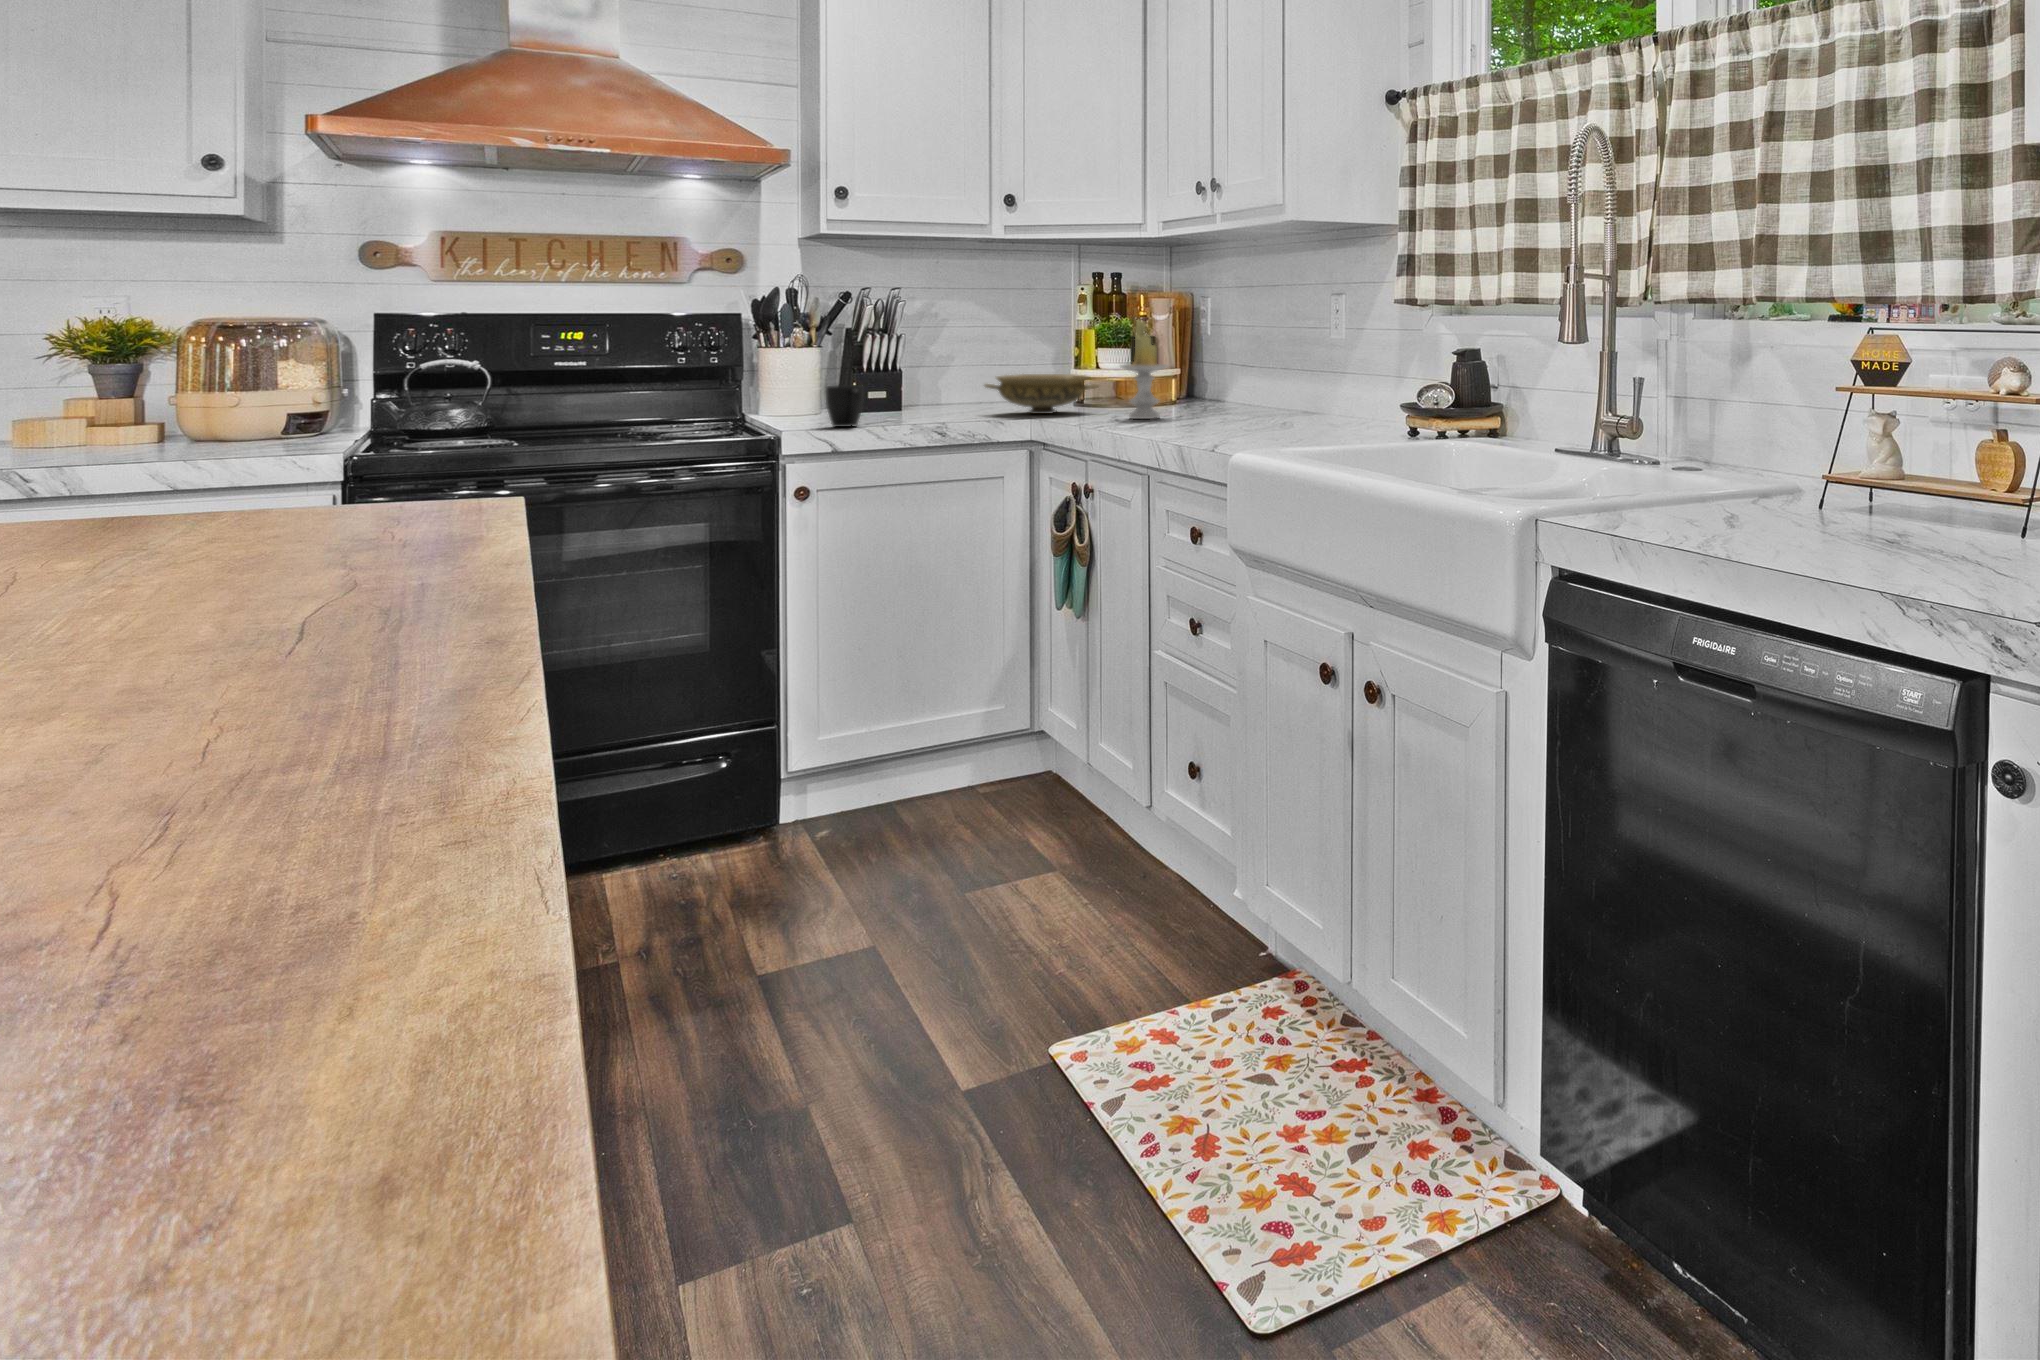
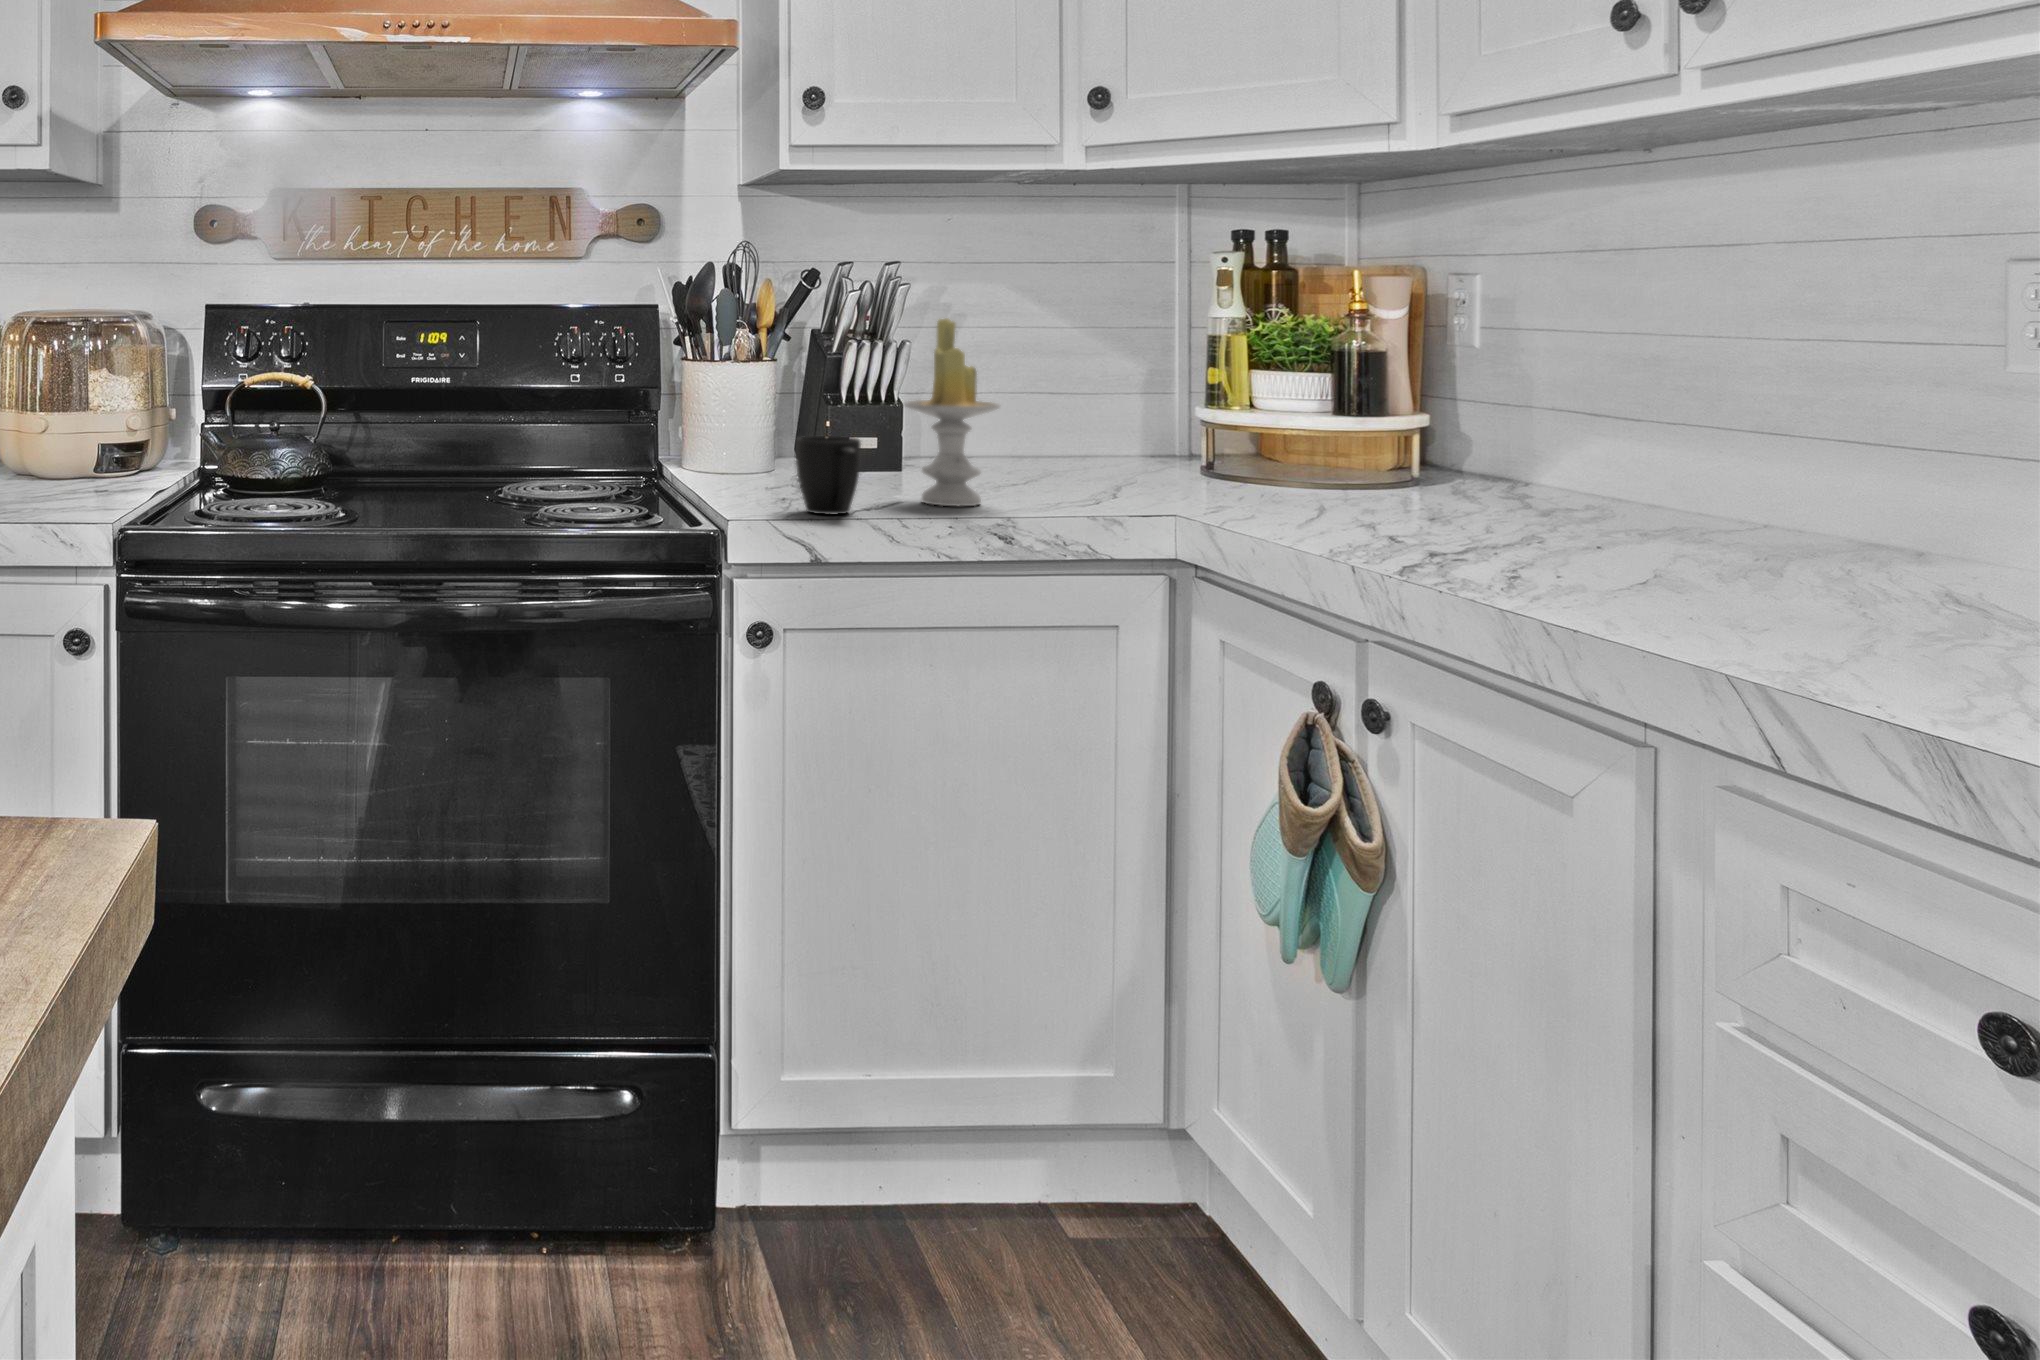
candle: present [1121,320,1168,419] -> present [904,318,1000,506]
ceramic bowl: present [985,374,1099,414] -> none [1053,417,1291,497]

